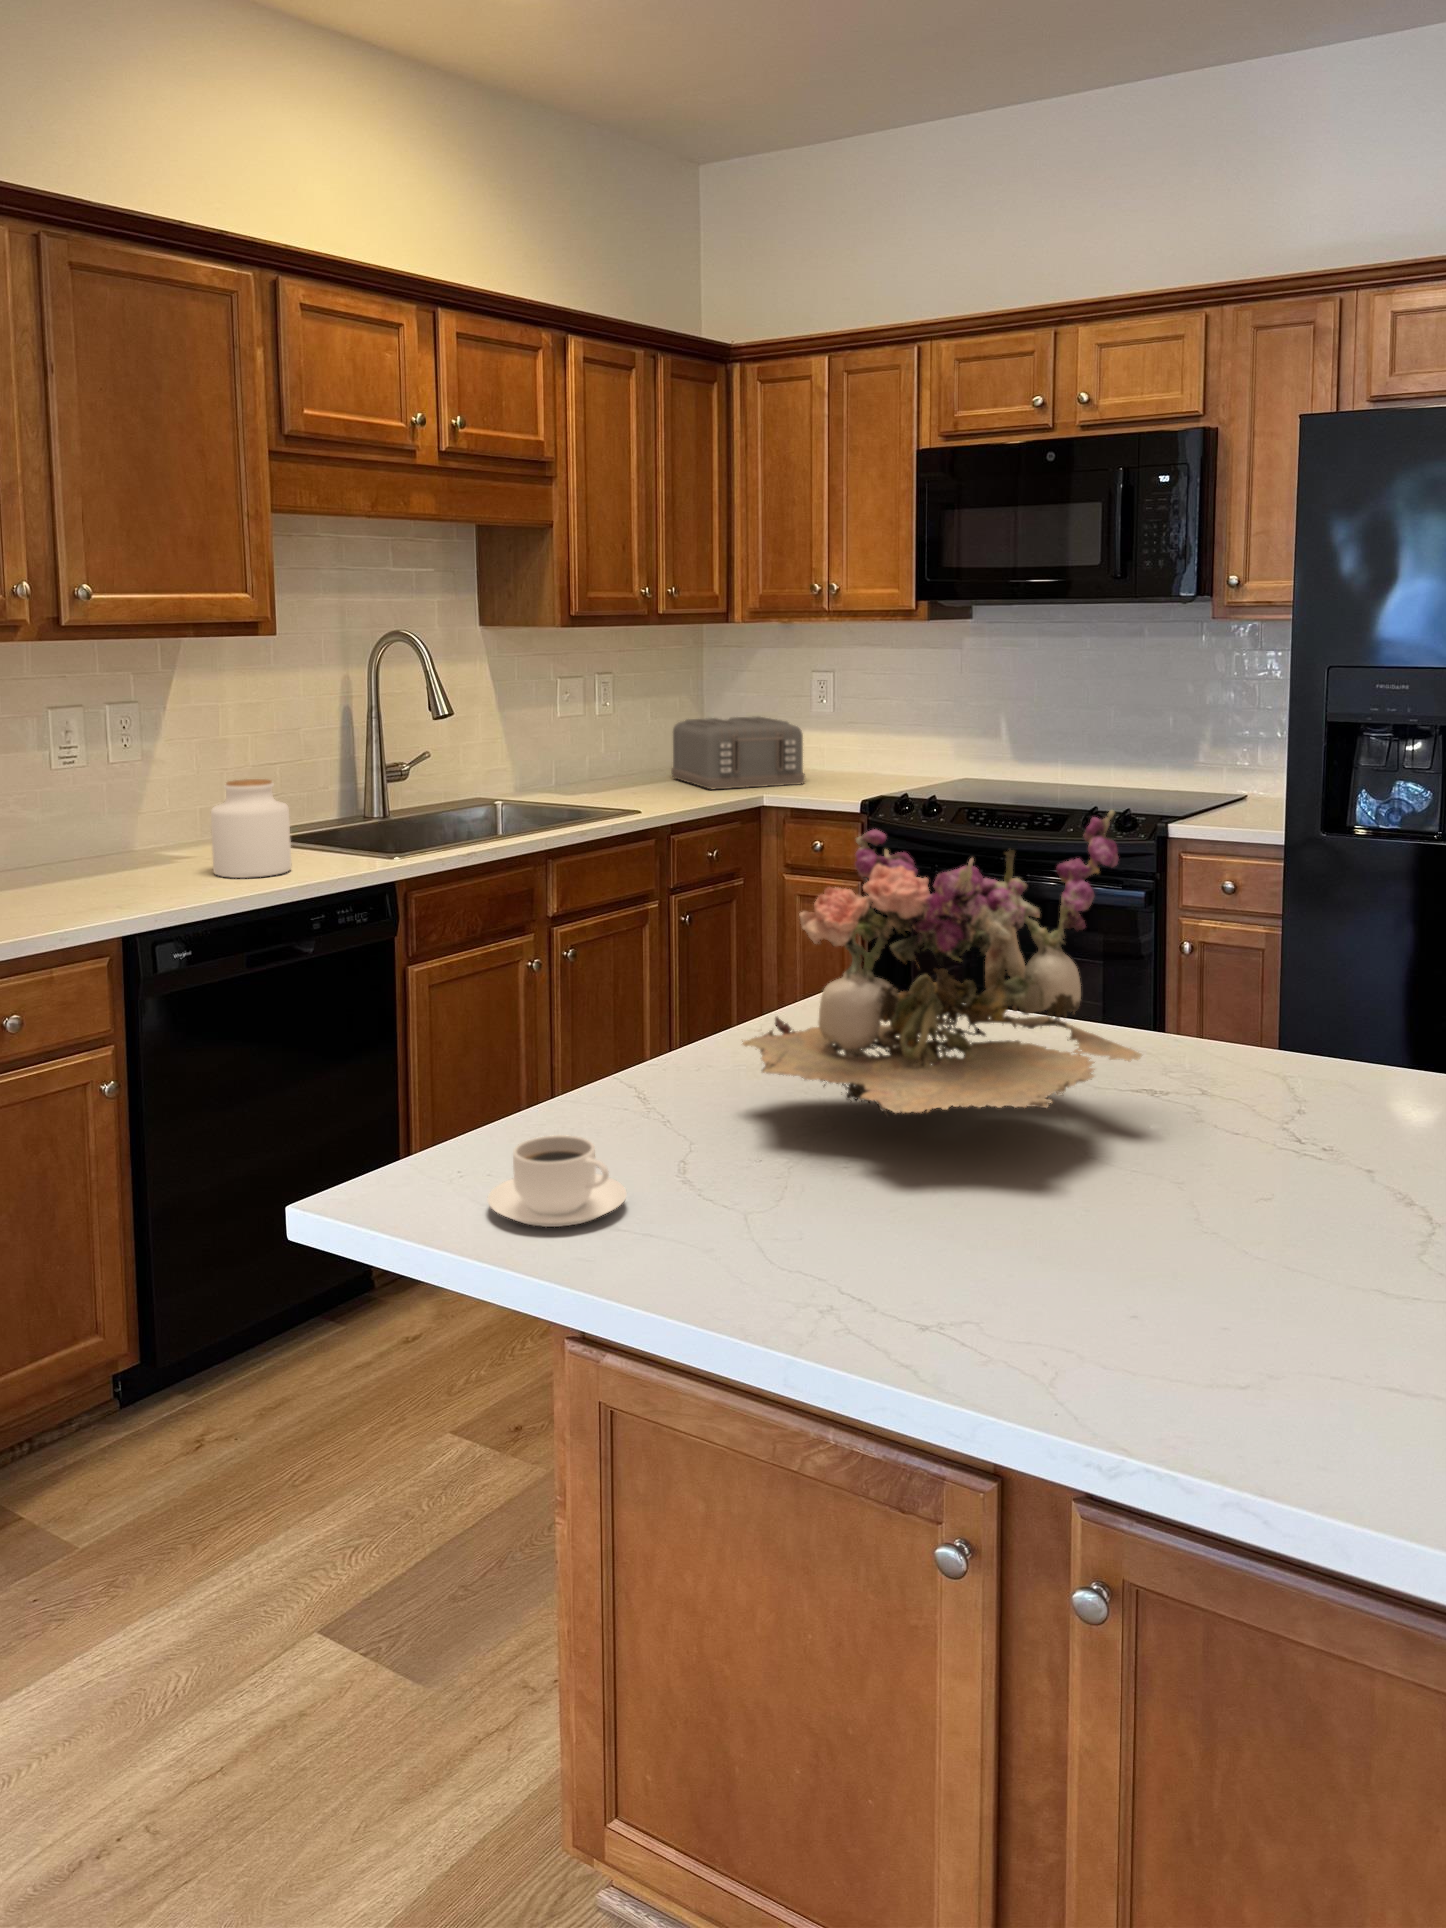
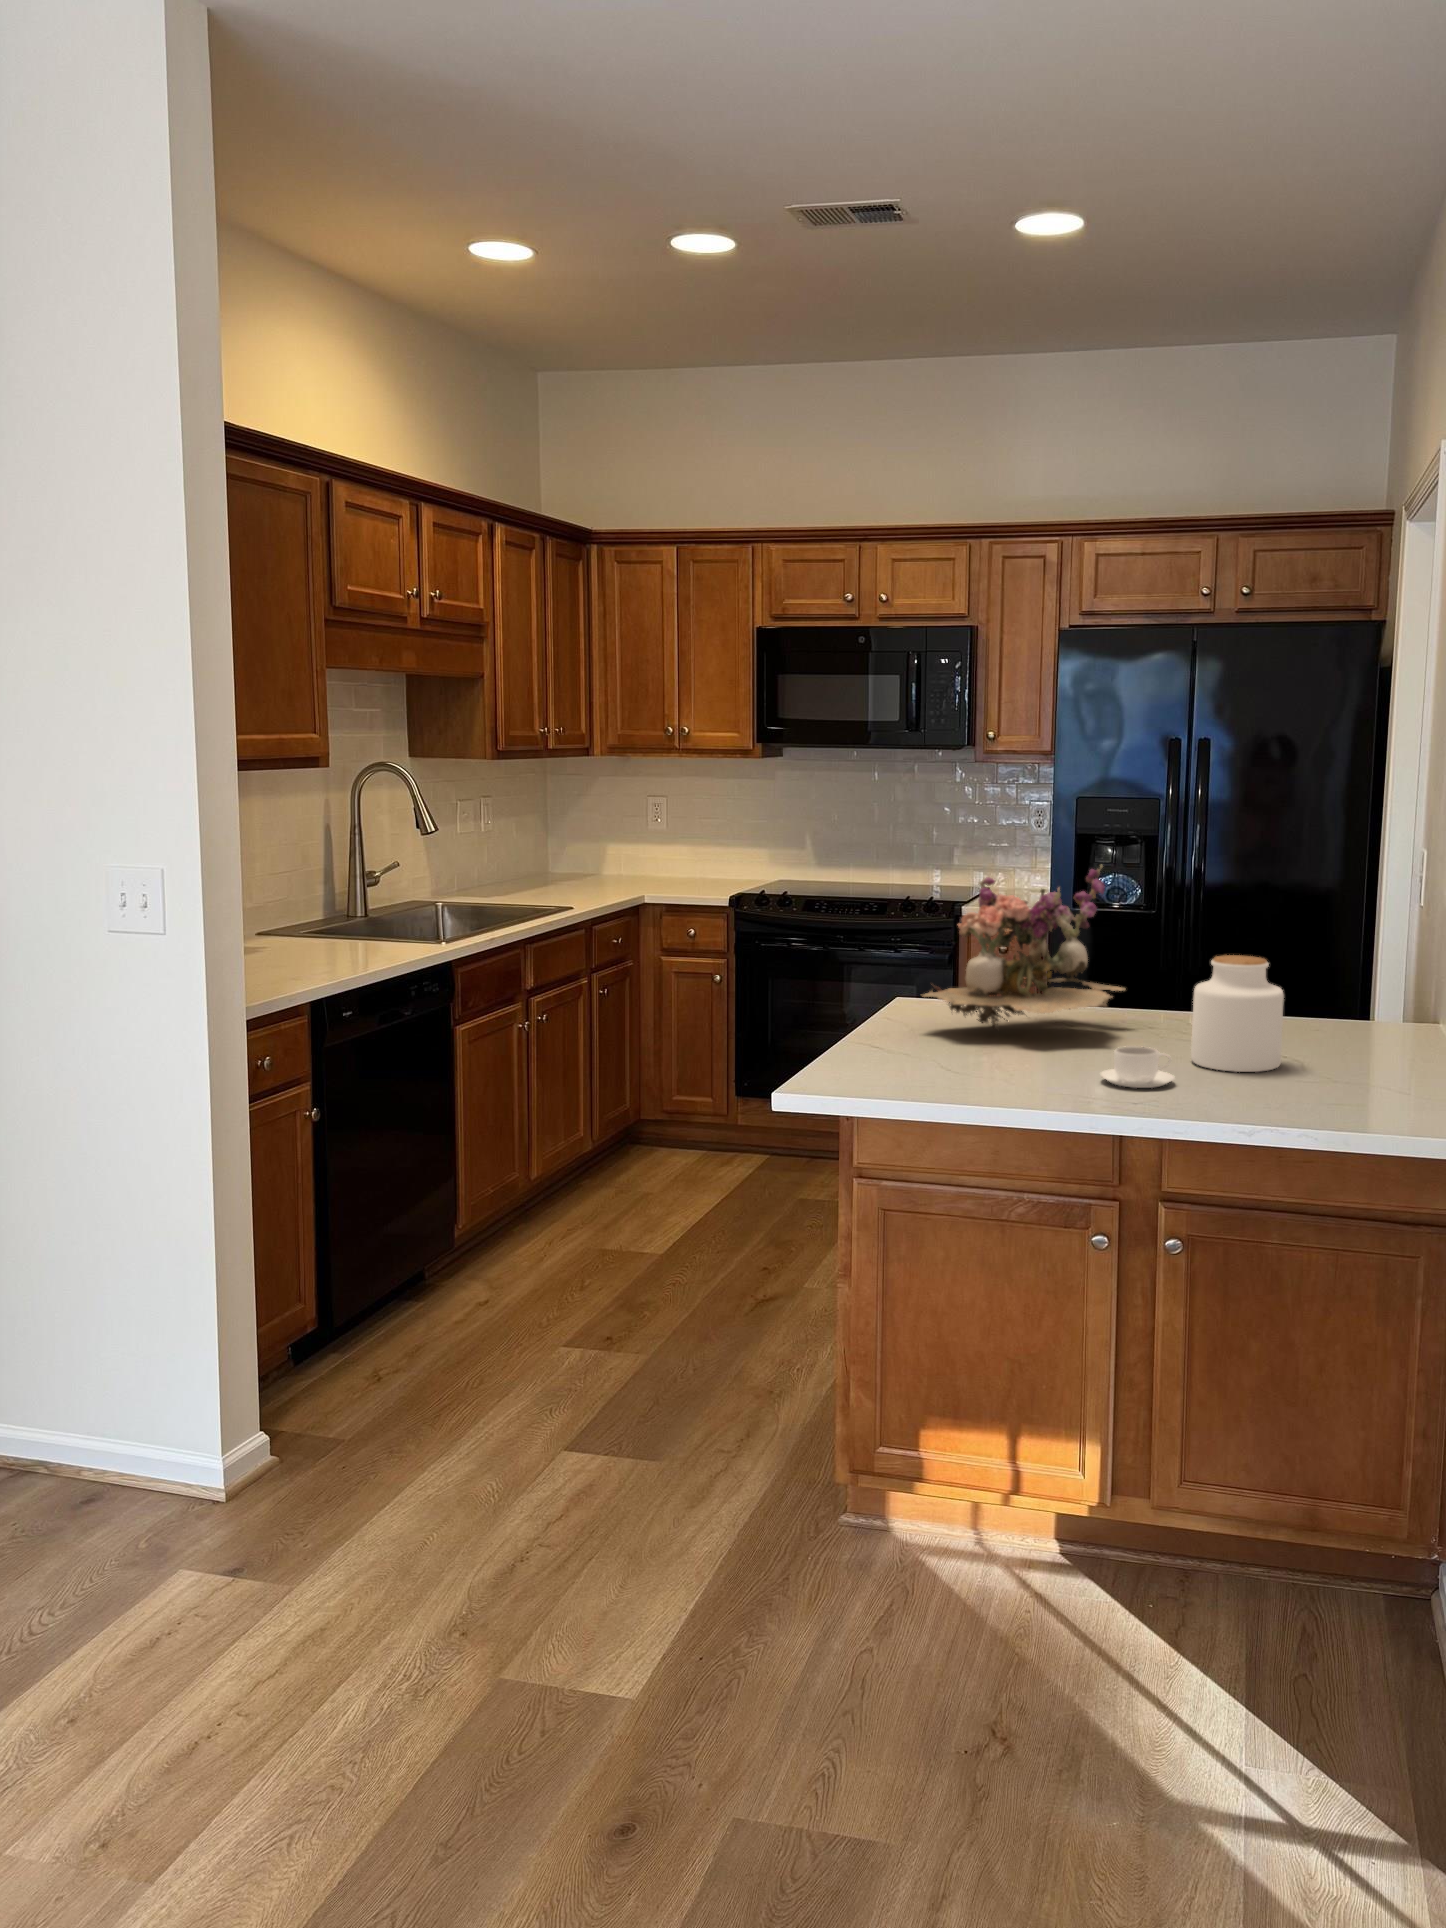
toaster: present [671,717,805,789] -> none [545,833,661,891]
jar: present [211,779,292,878] -> present [1191,955,1284,1072]
coffee cup: present [488,1135,627,1227] -> present [1100,1046,1174,1088]

